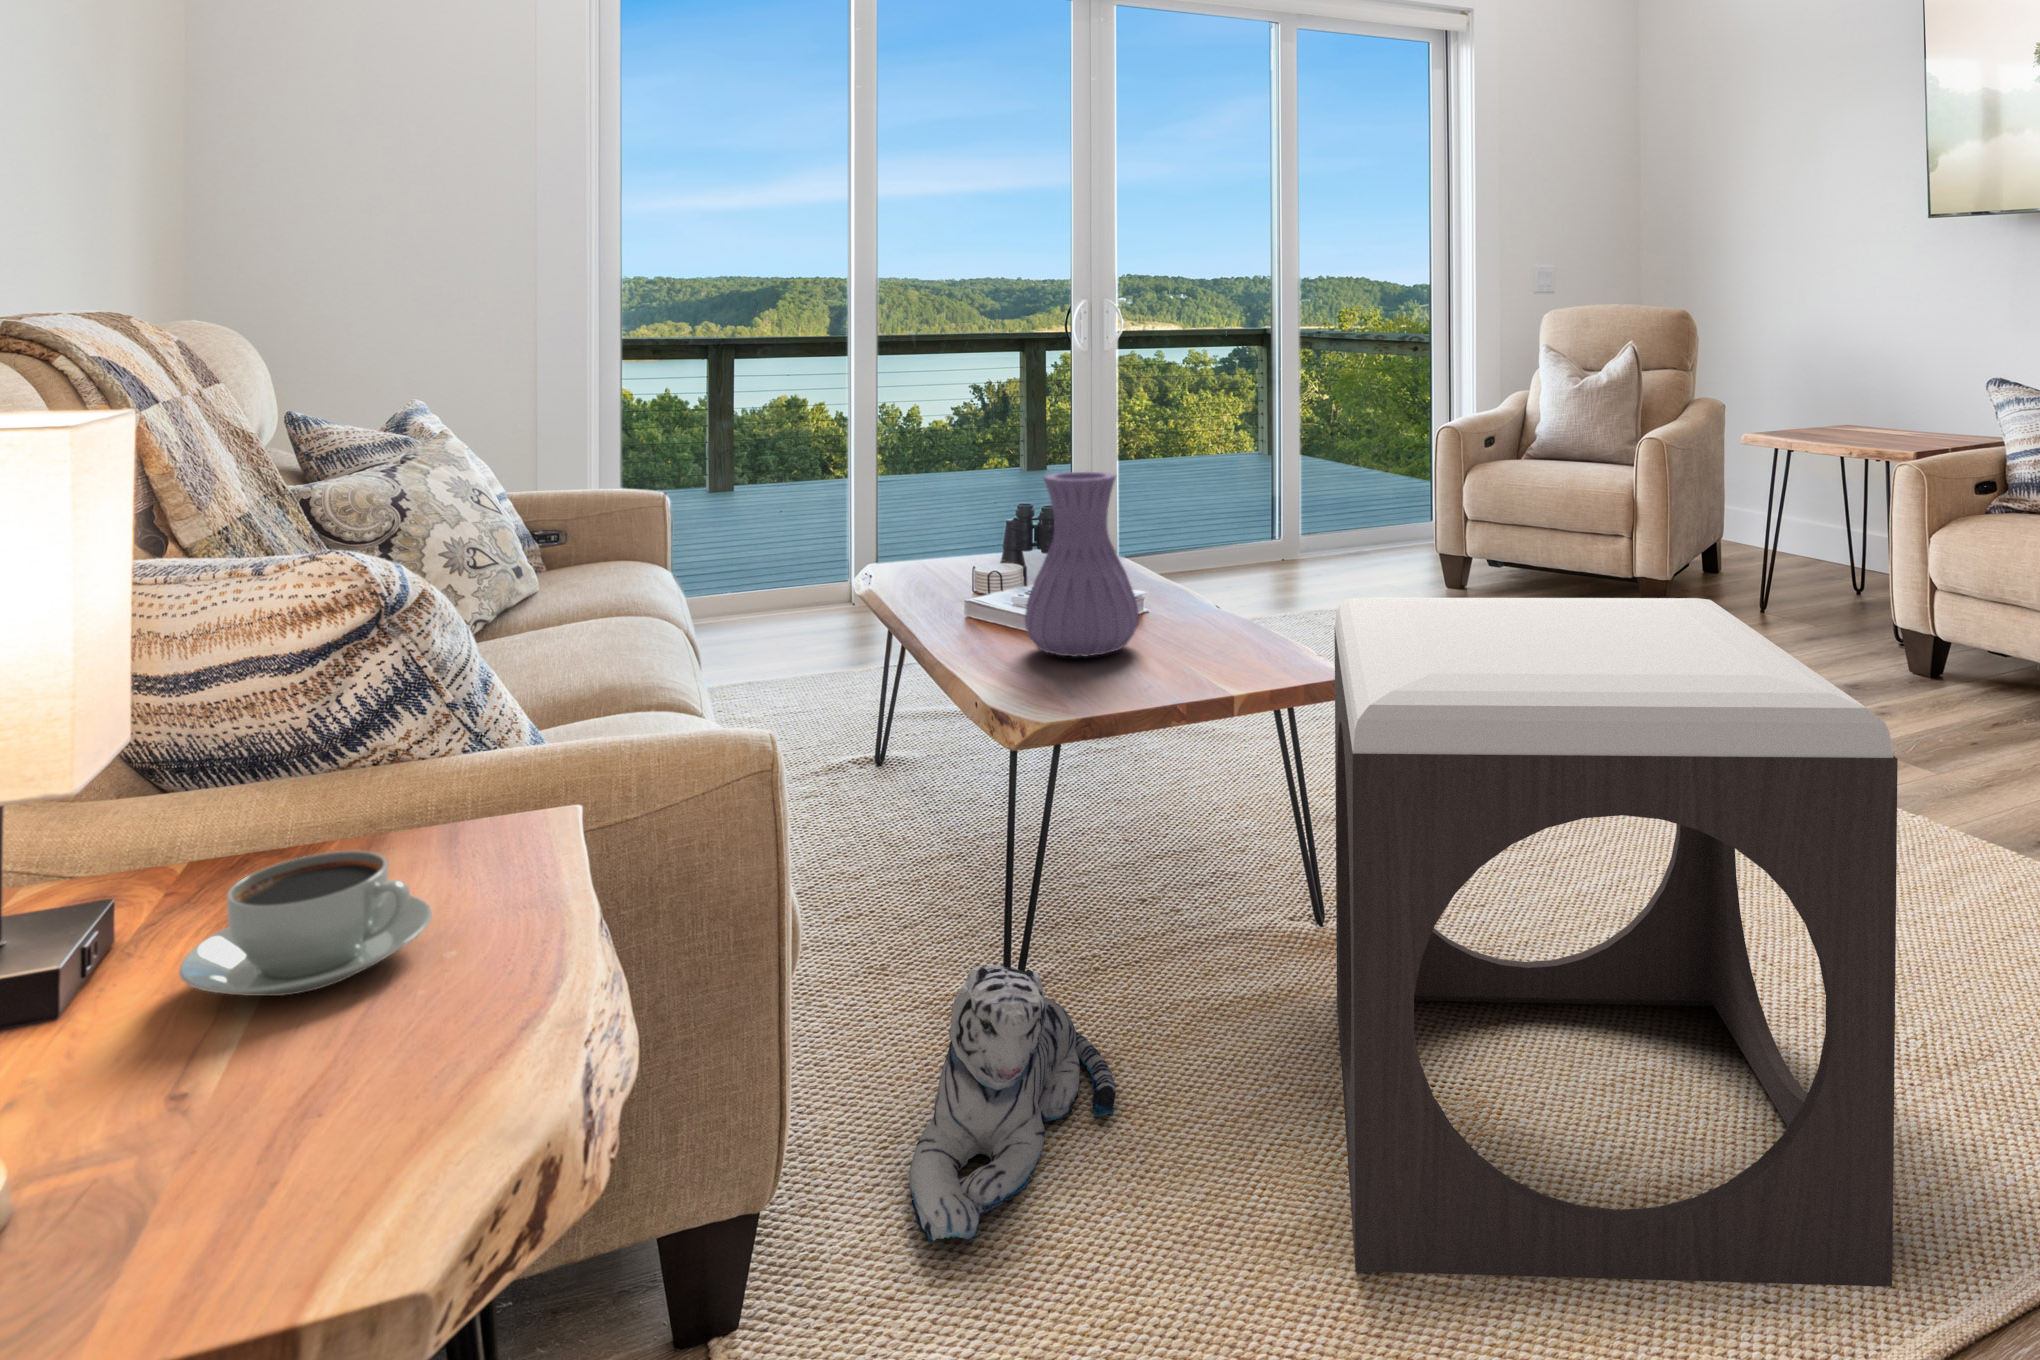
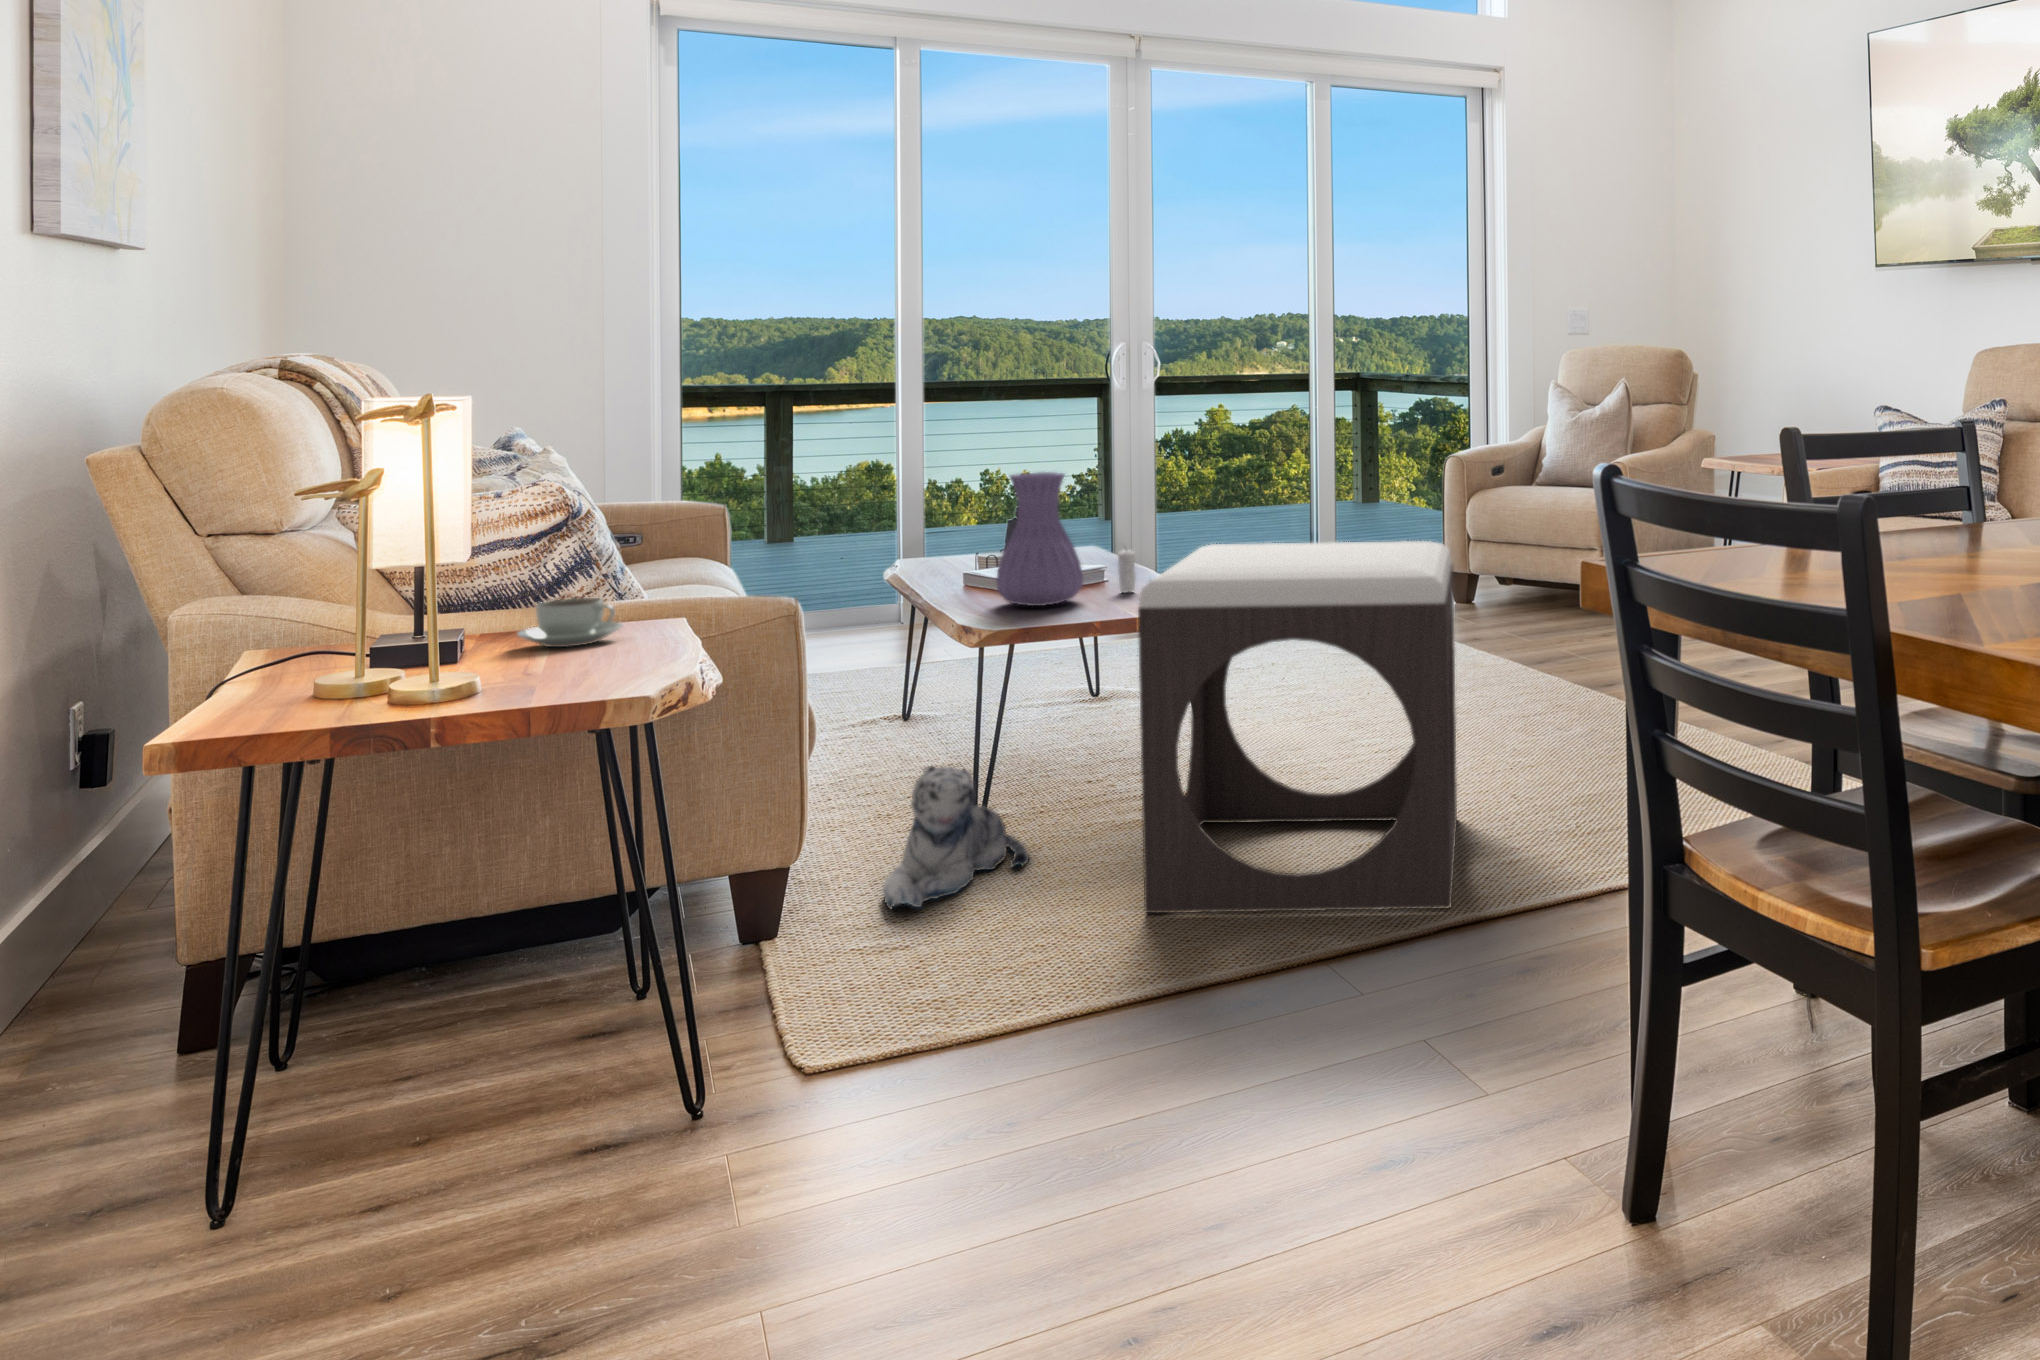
candle: none [1176,564,1199,631] -> present [1118,550,1136,593]

